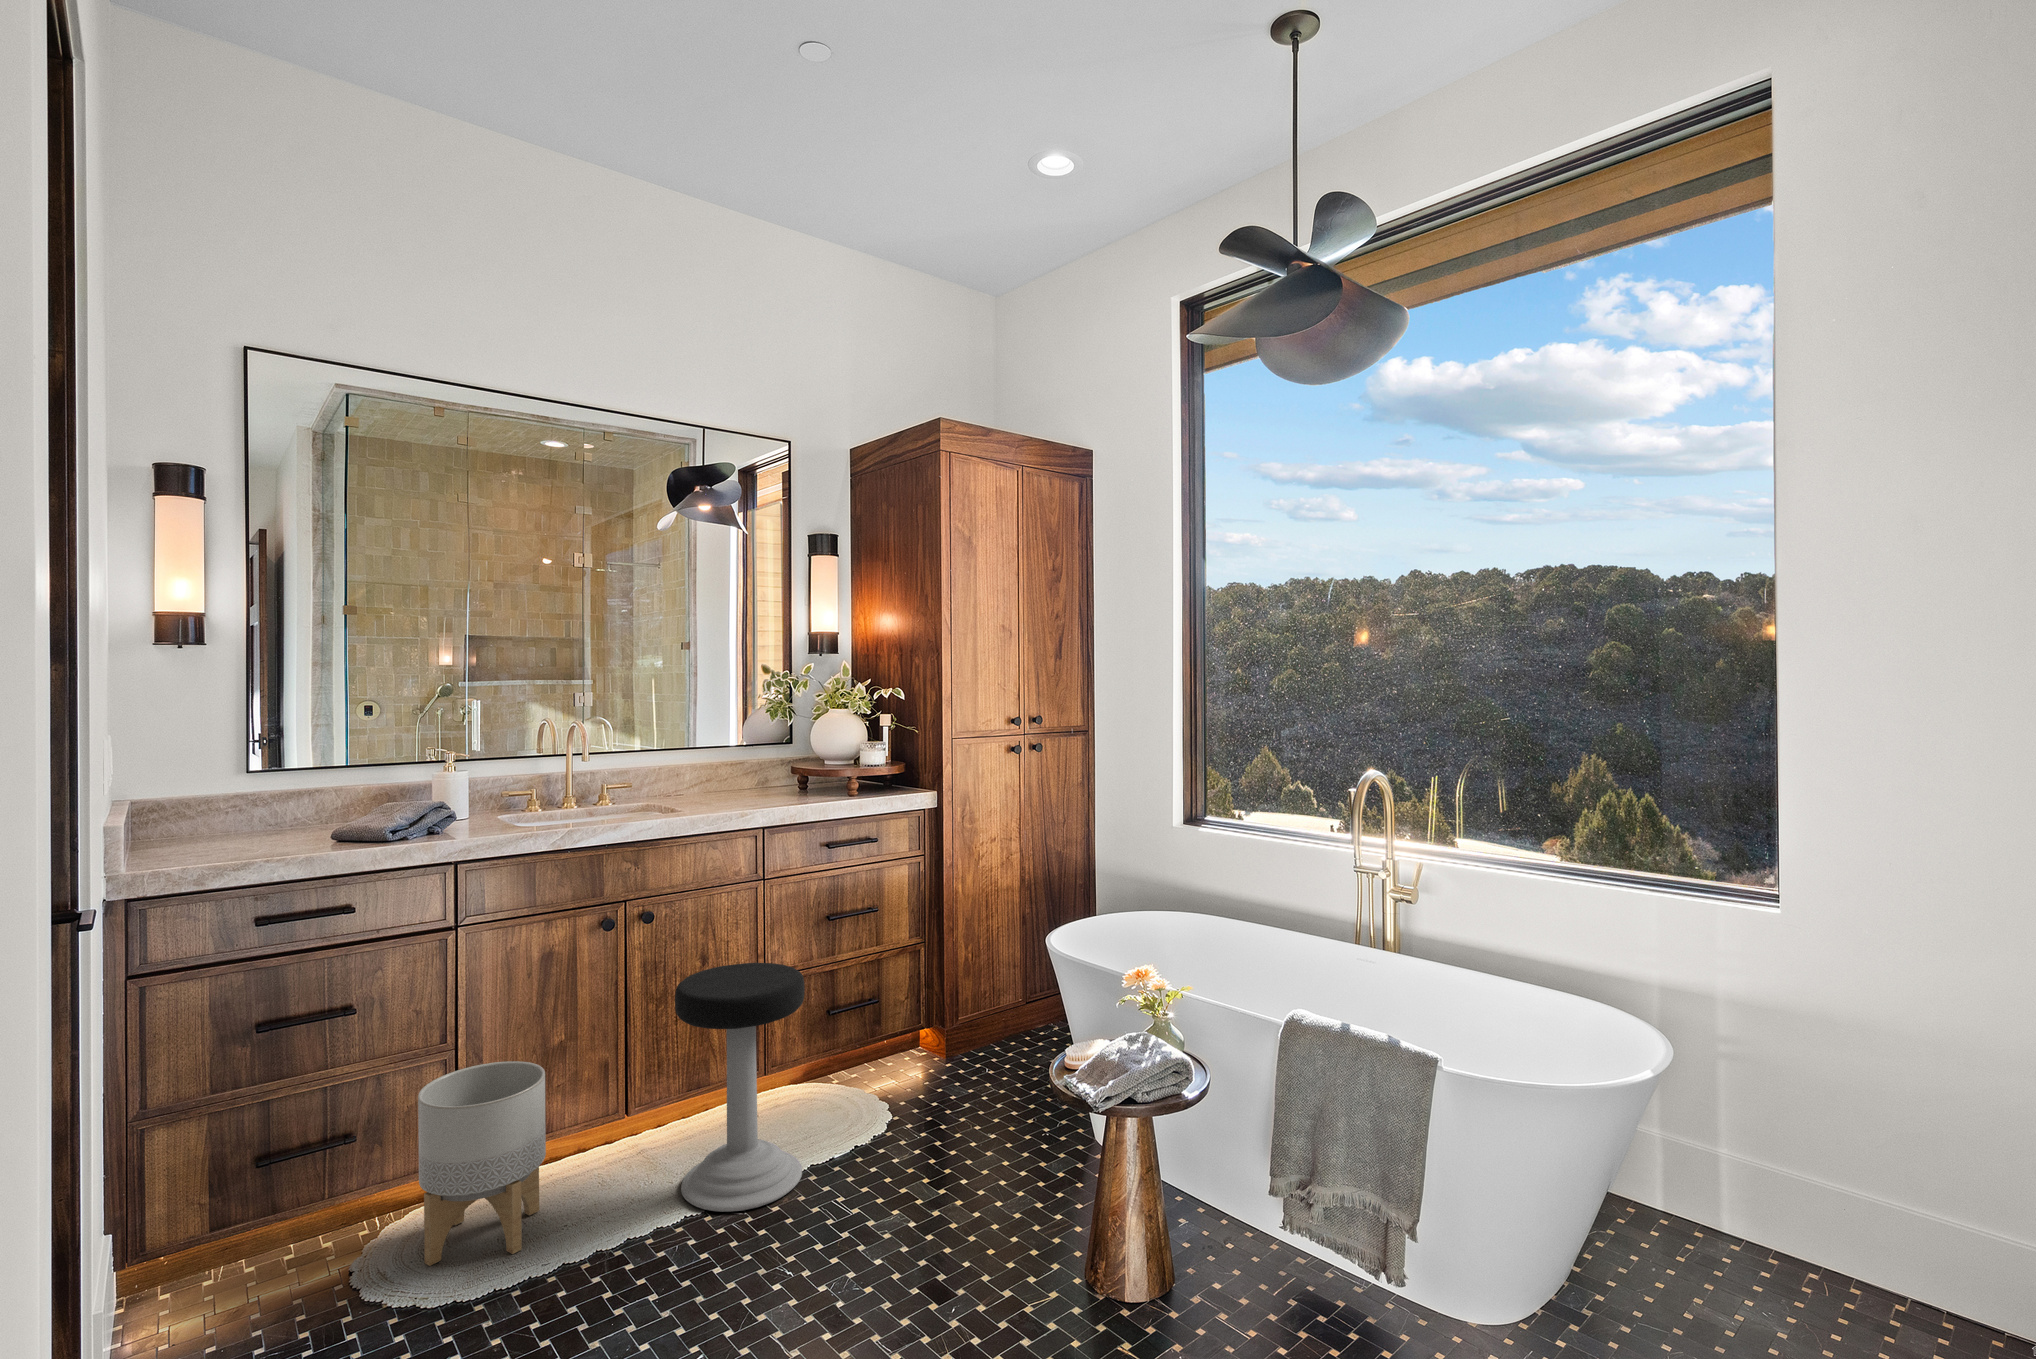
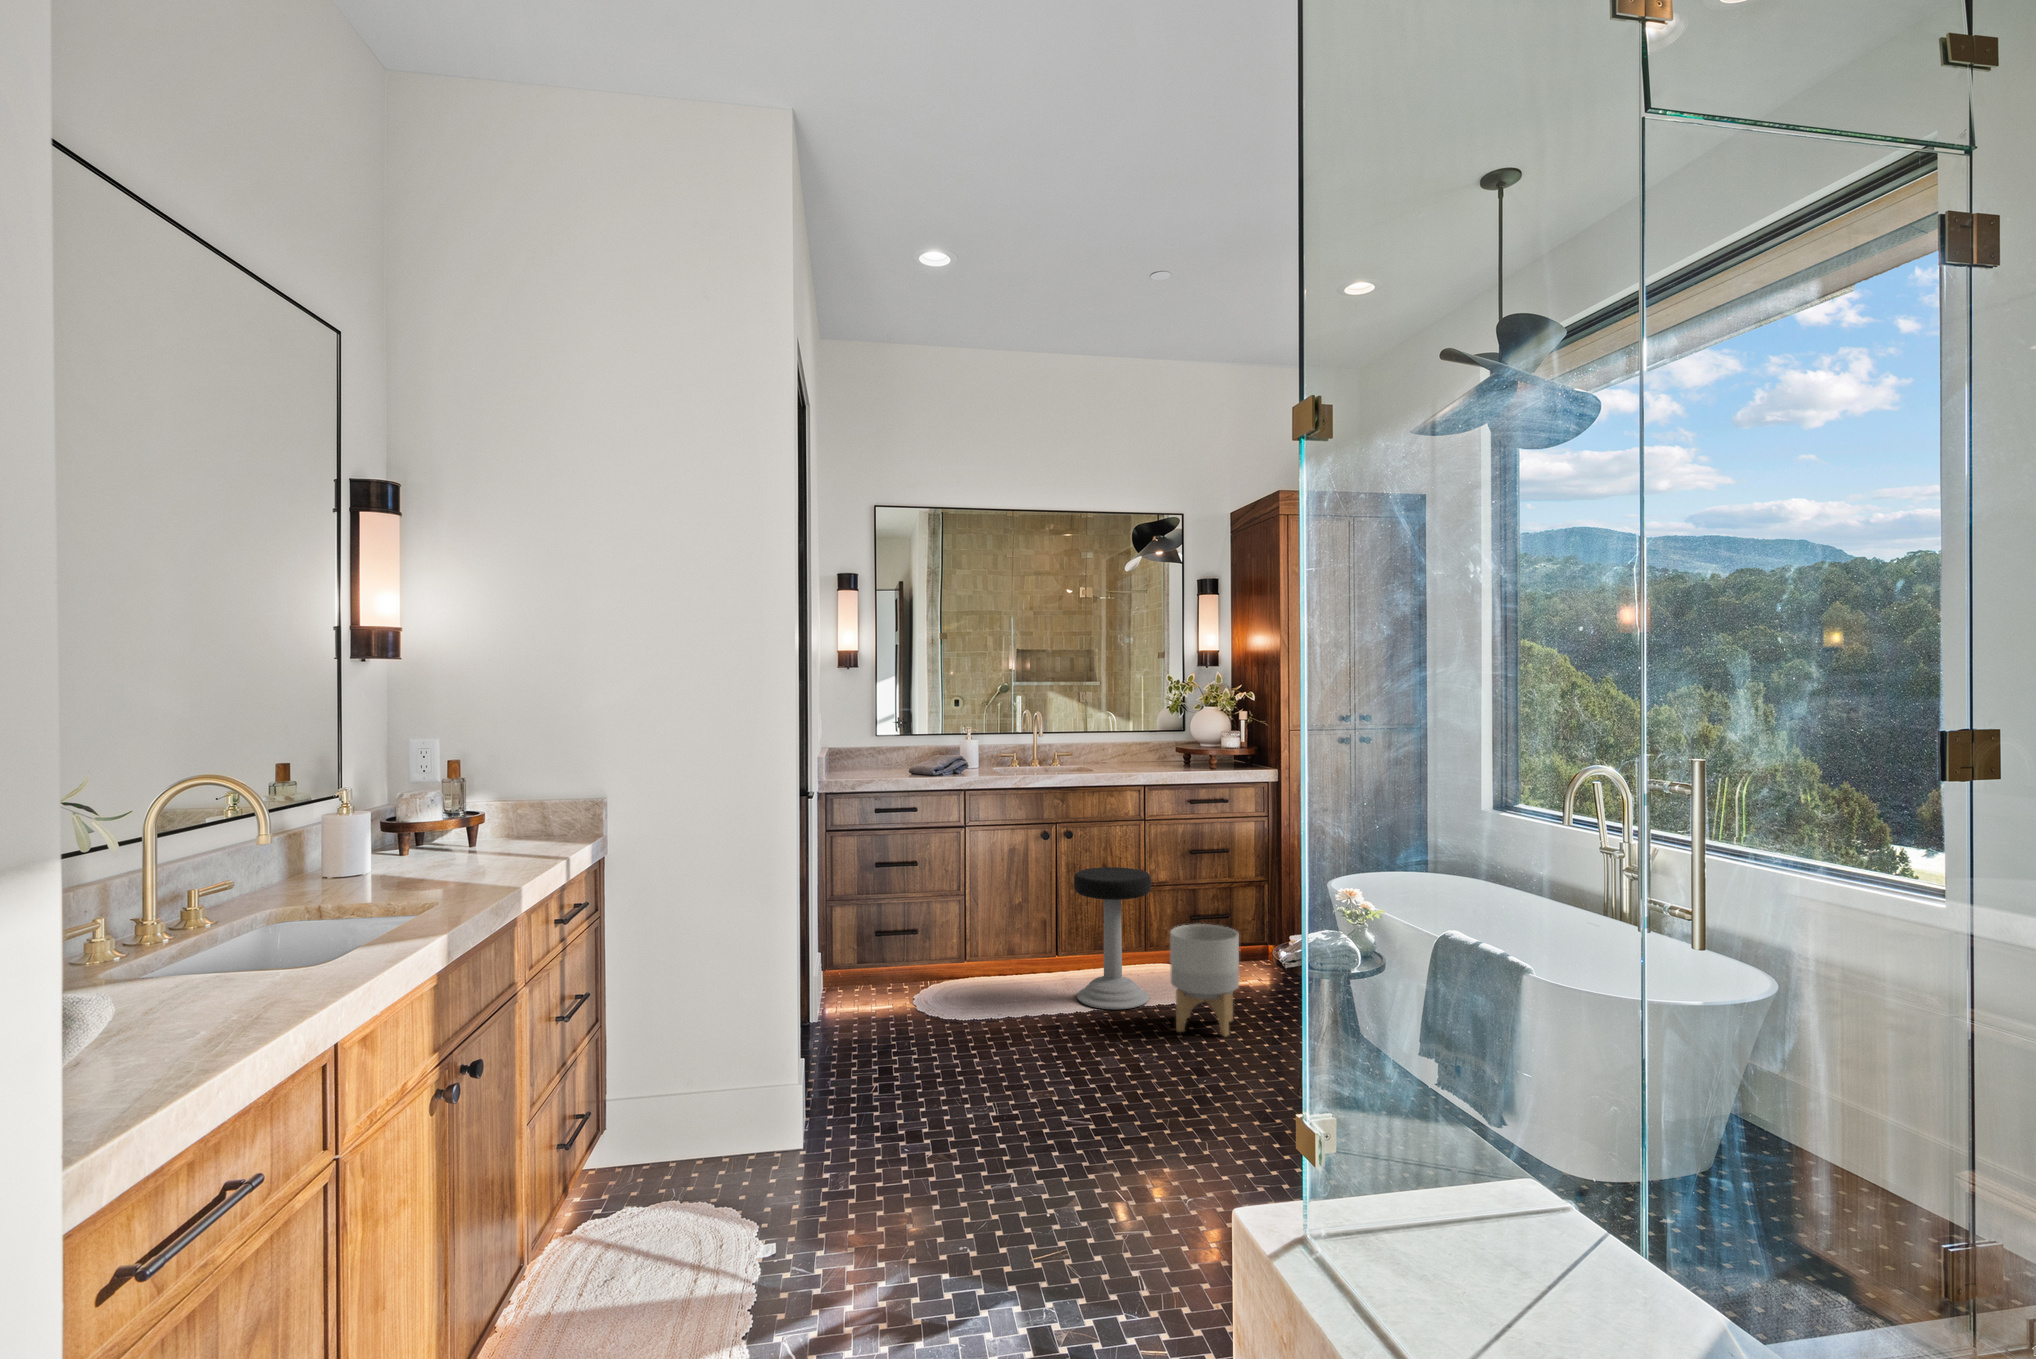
planter: present [418,1061,546,1266] -> present [1170,924,1239,1036]

